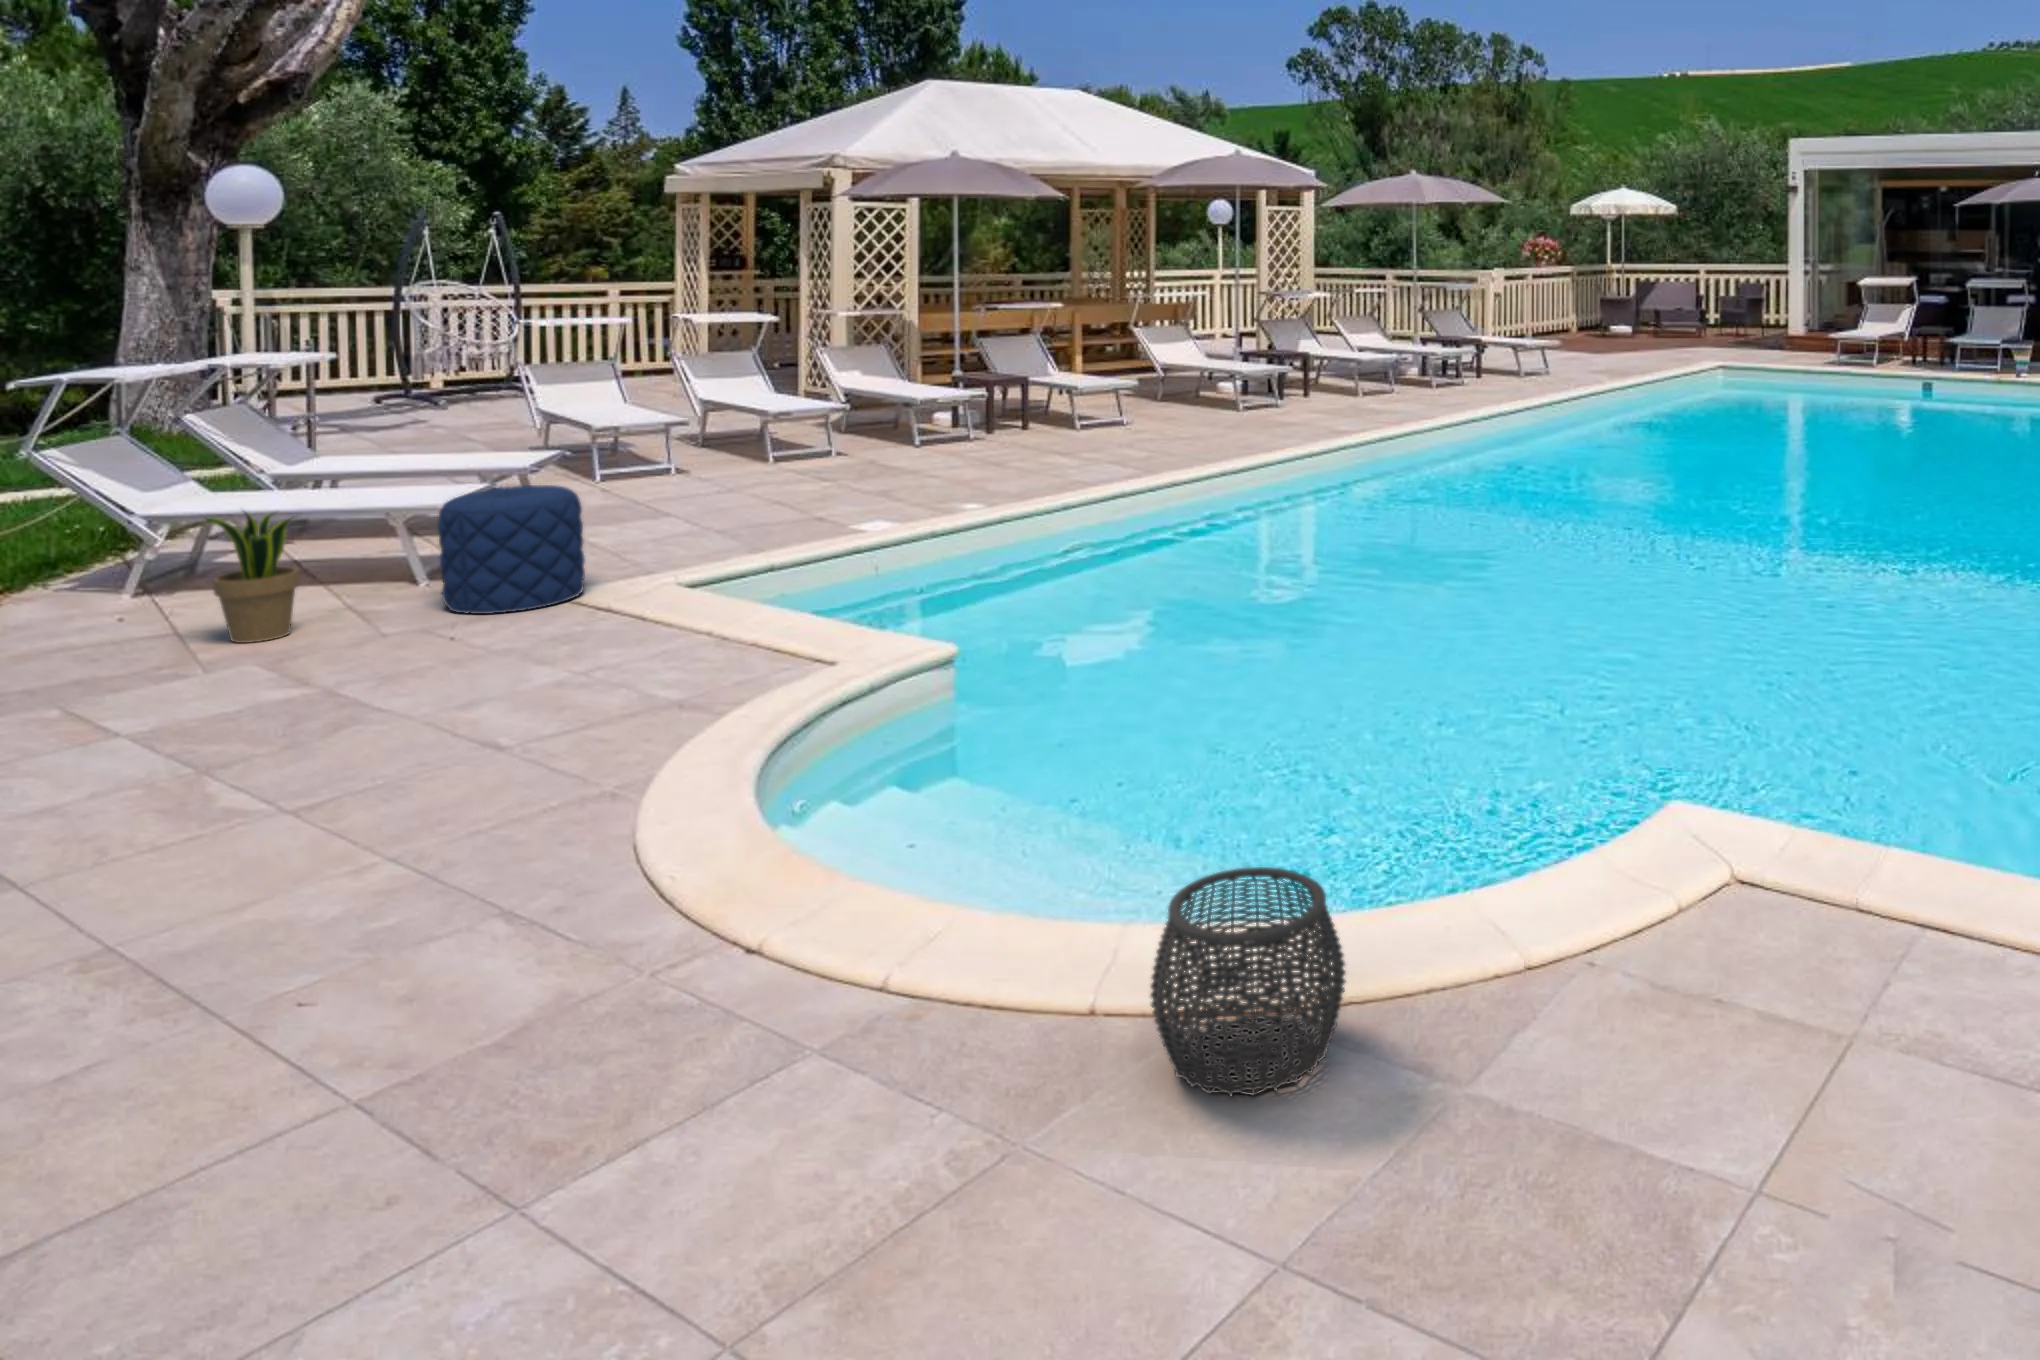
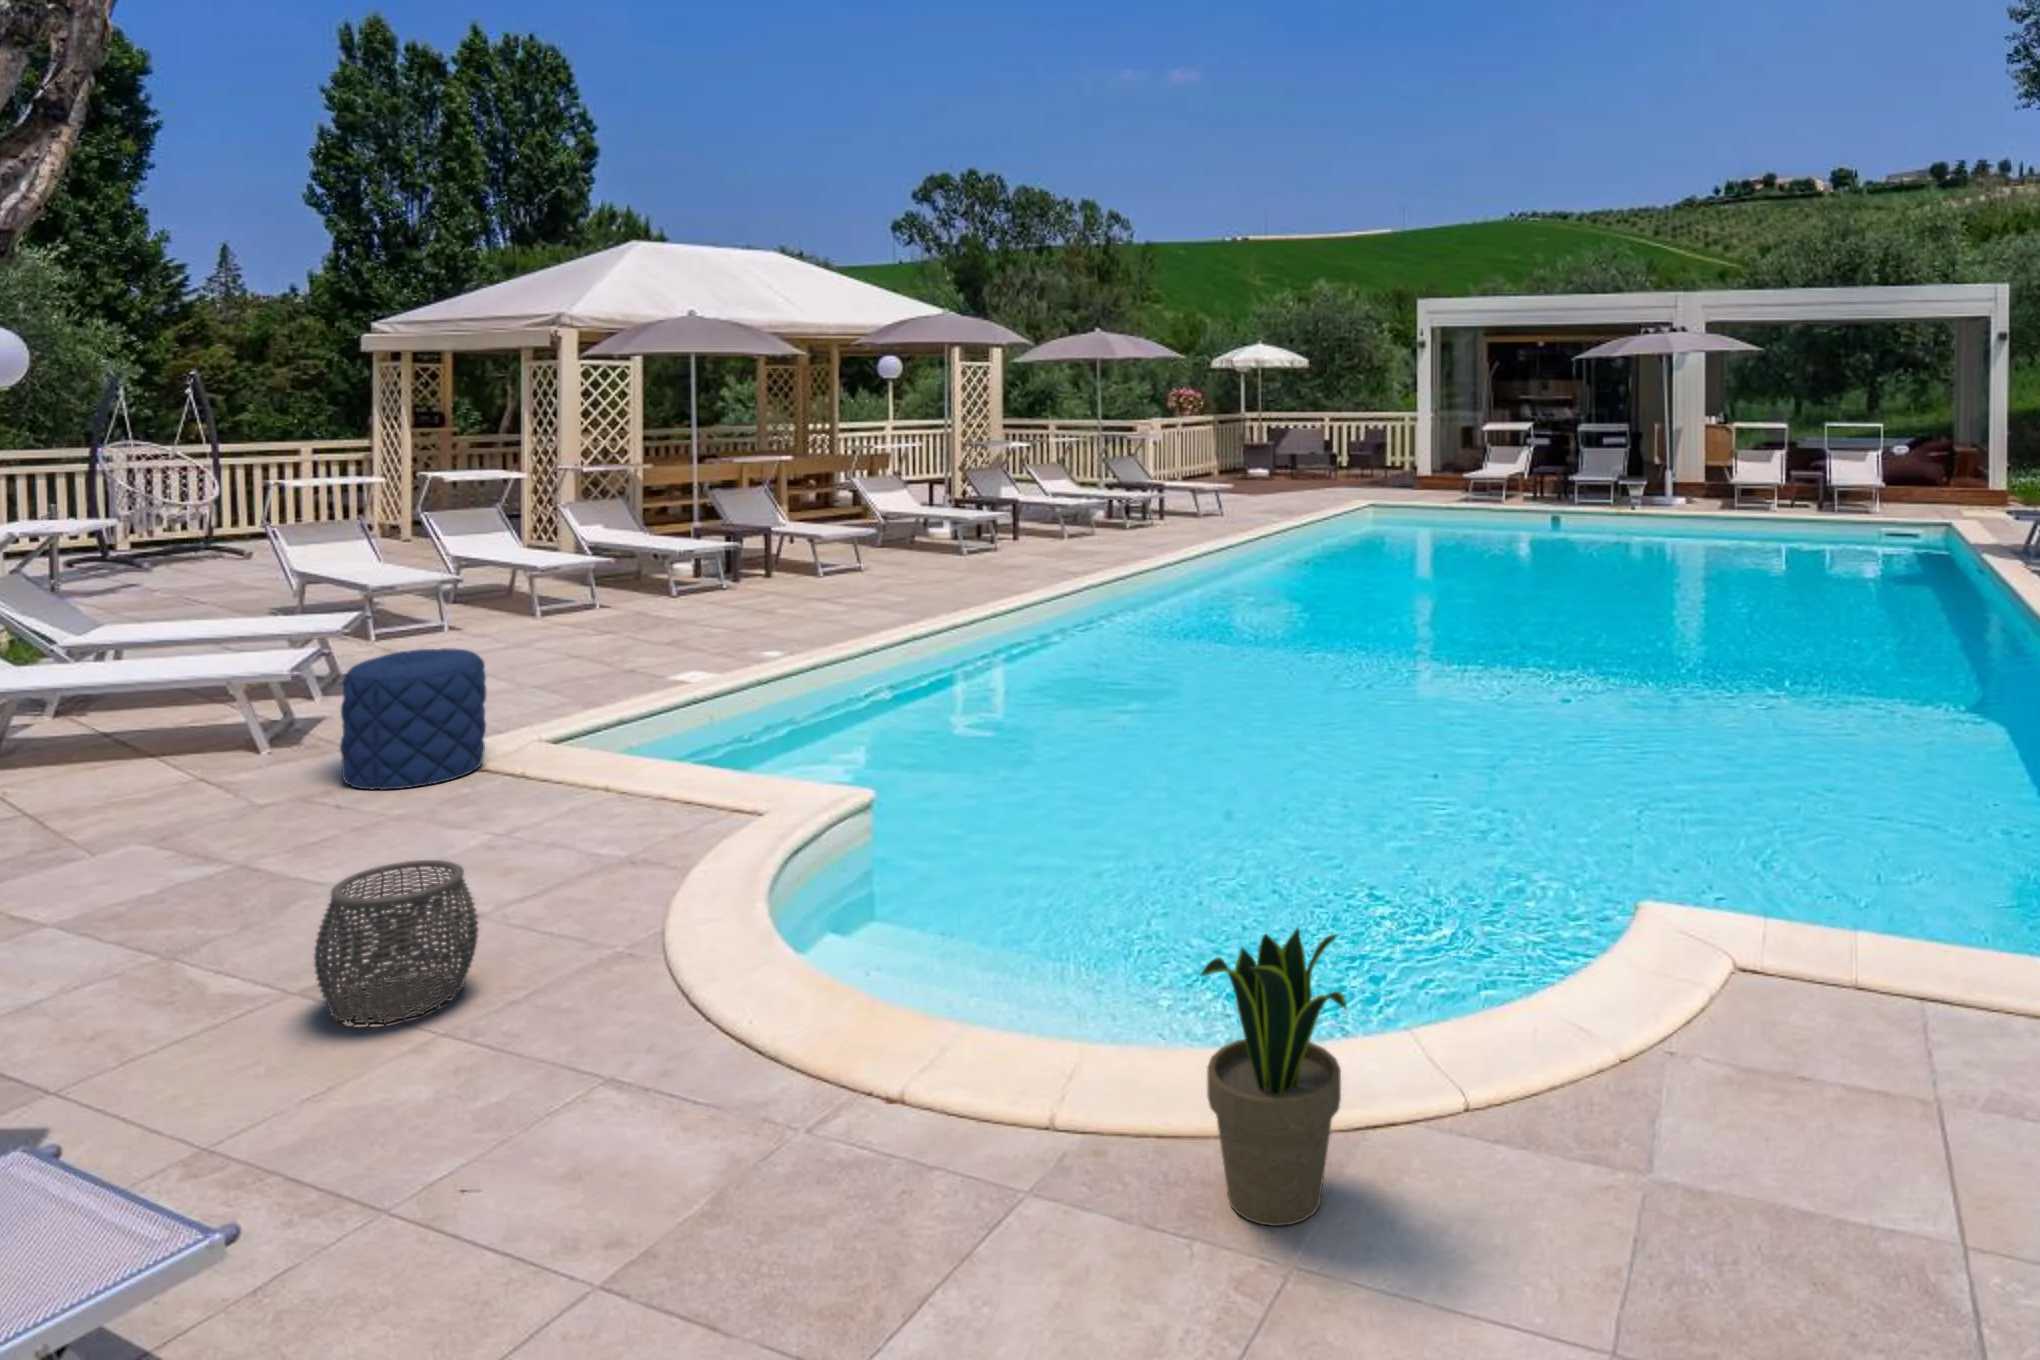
potted plant: present [203,511,299,643] -> present [1201,927,1346,1226]
woven basket: present [1150,867,1346,1096] -> present [314,860,479,1025]

